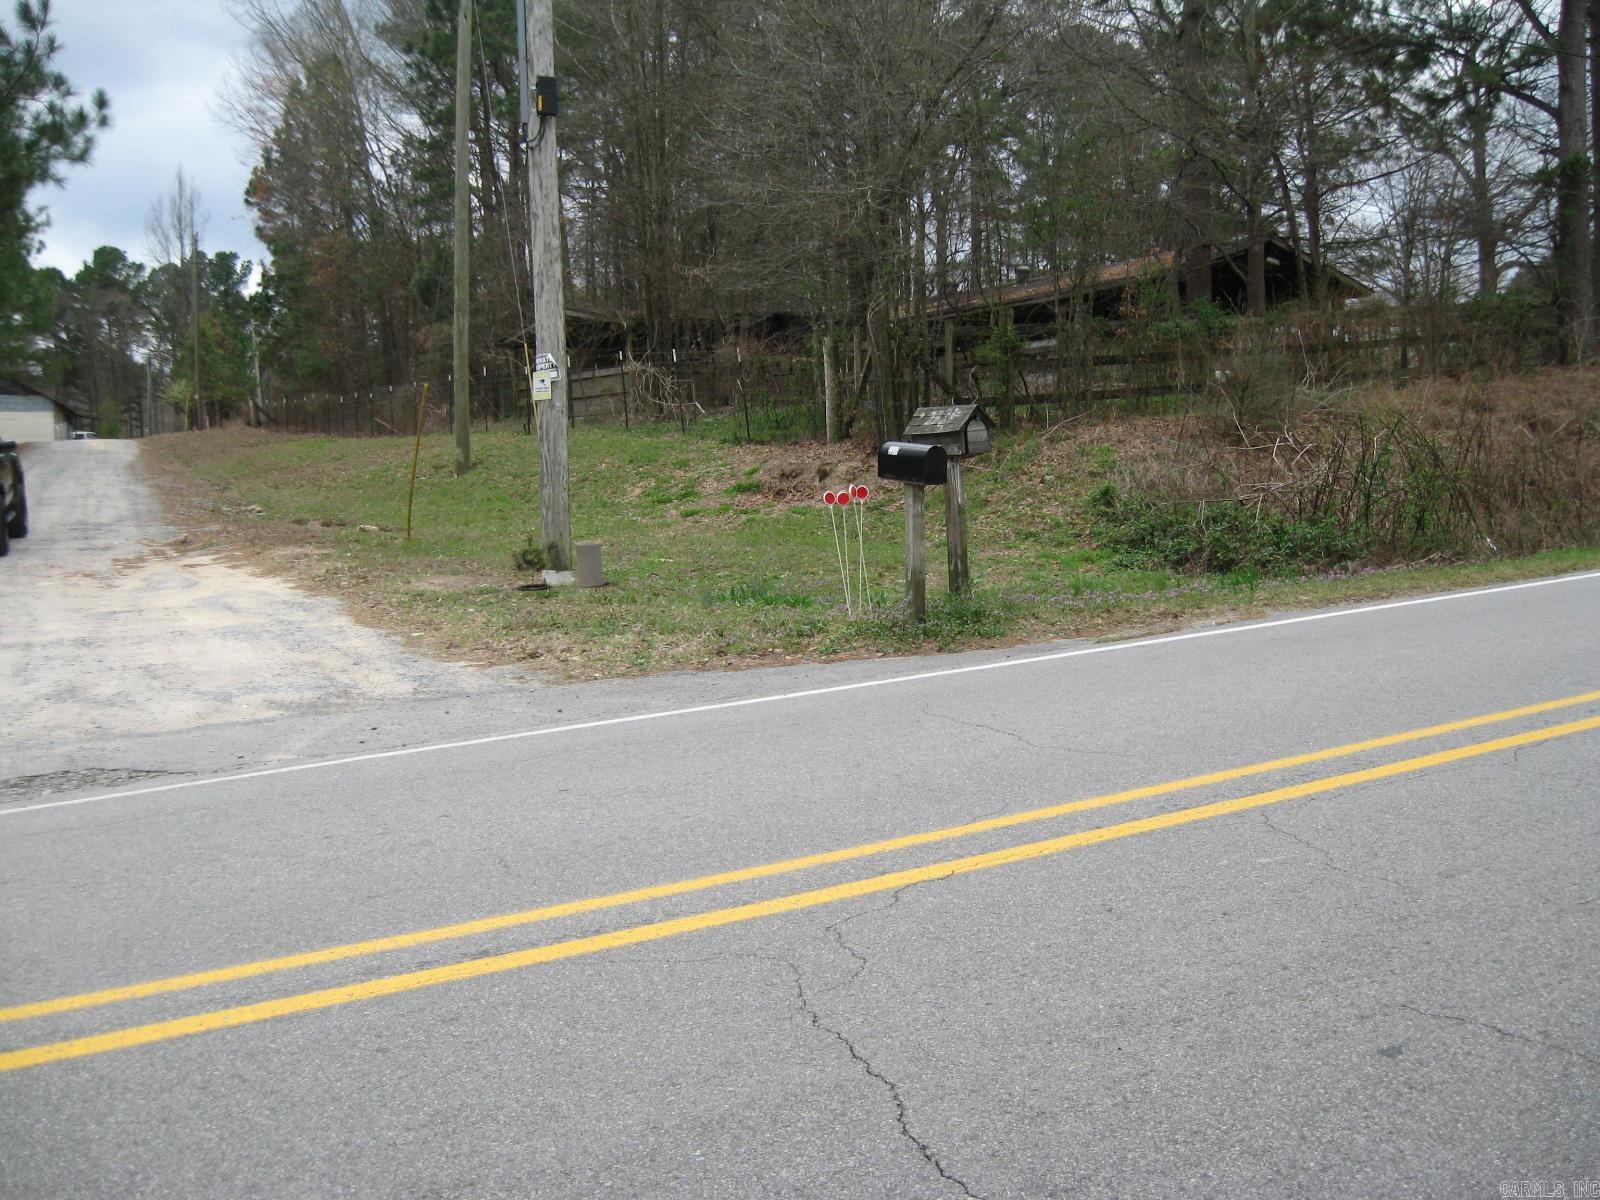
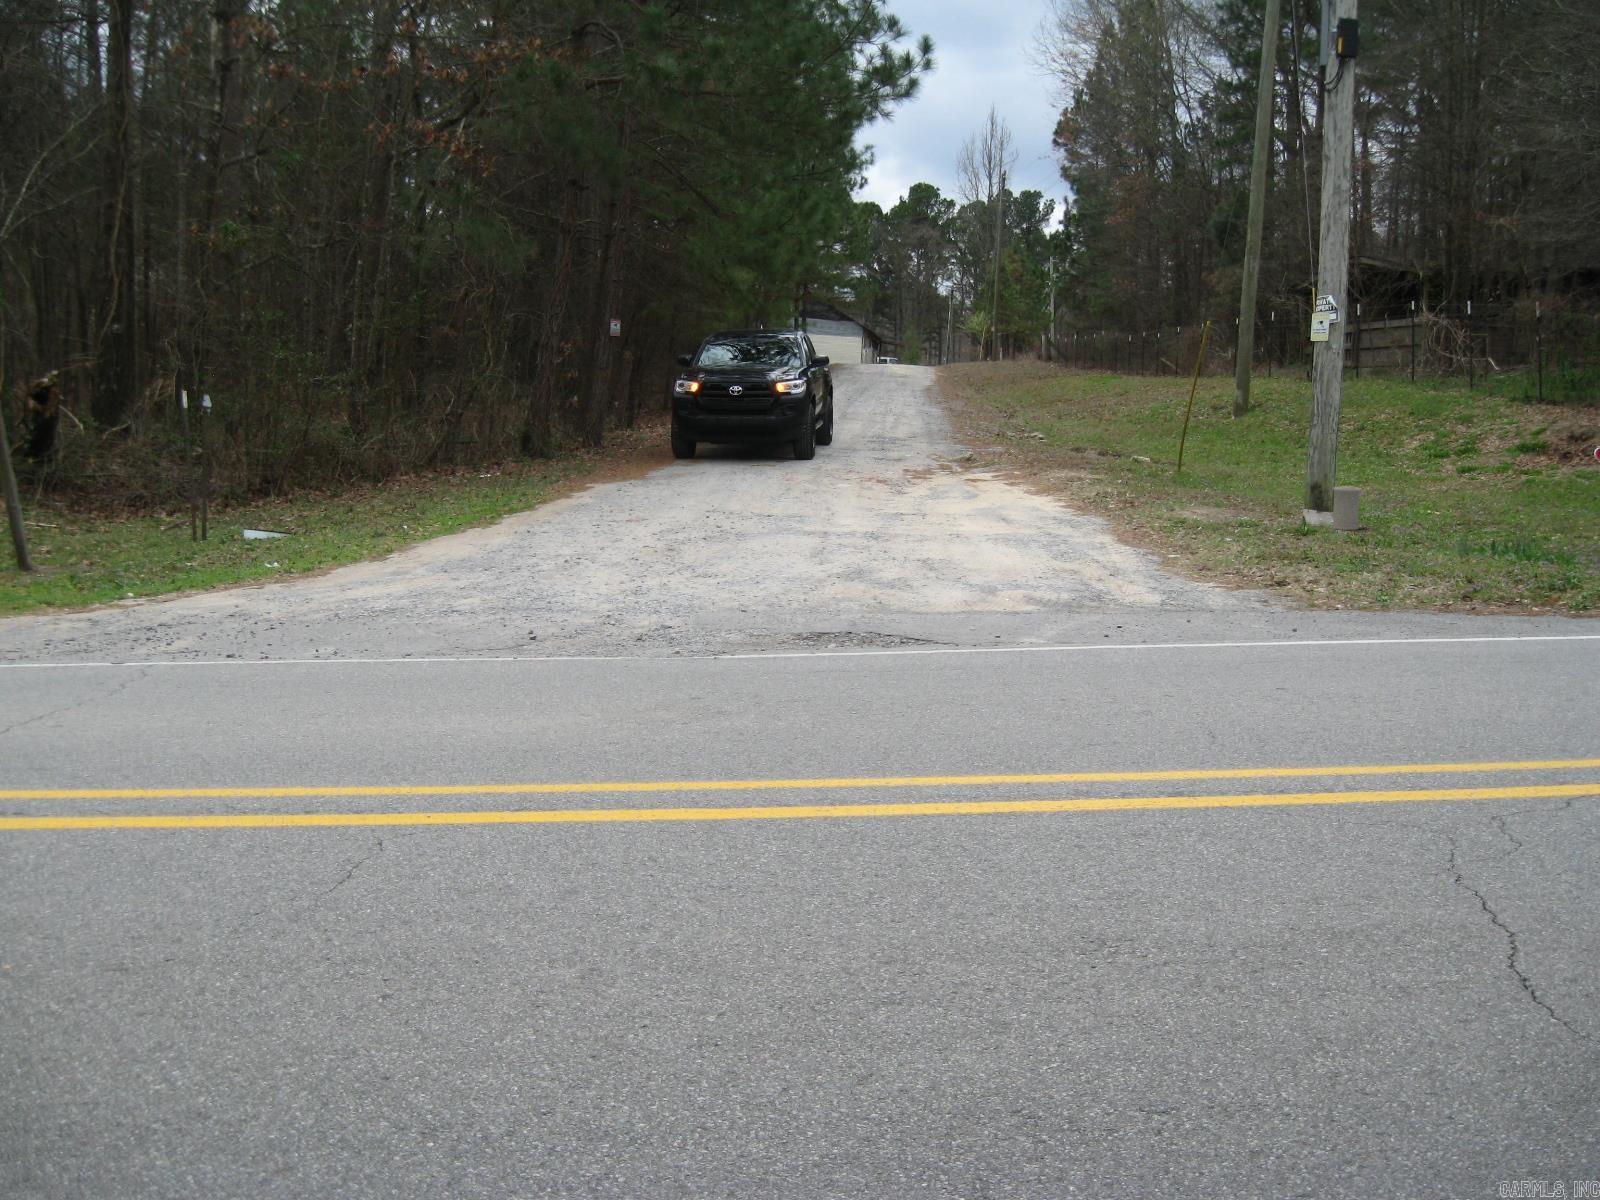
potted tree: present [512,535,550,590] -> none [1269,471,1308,527]

